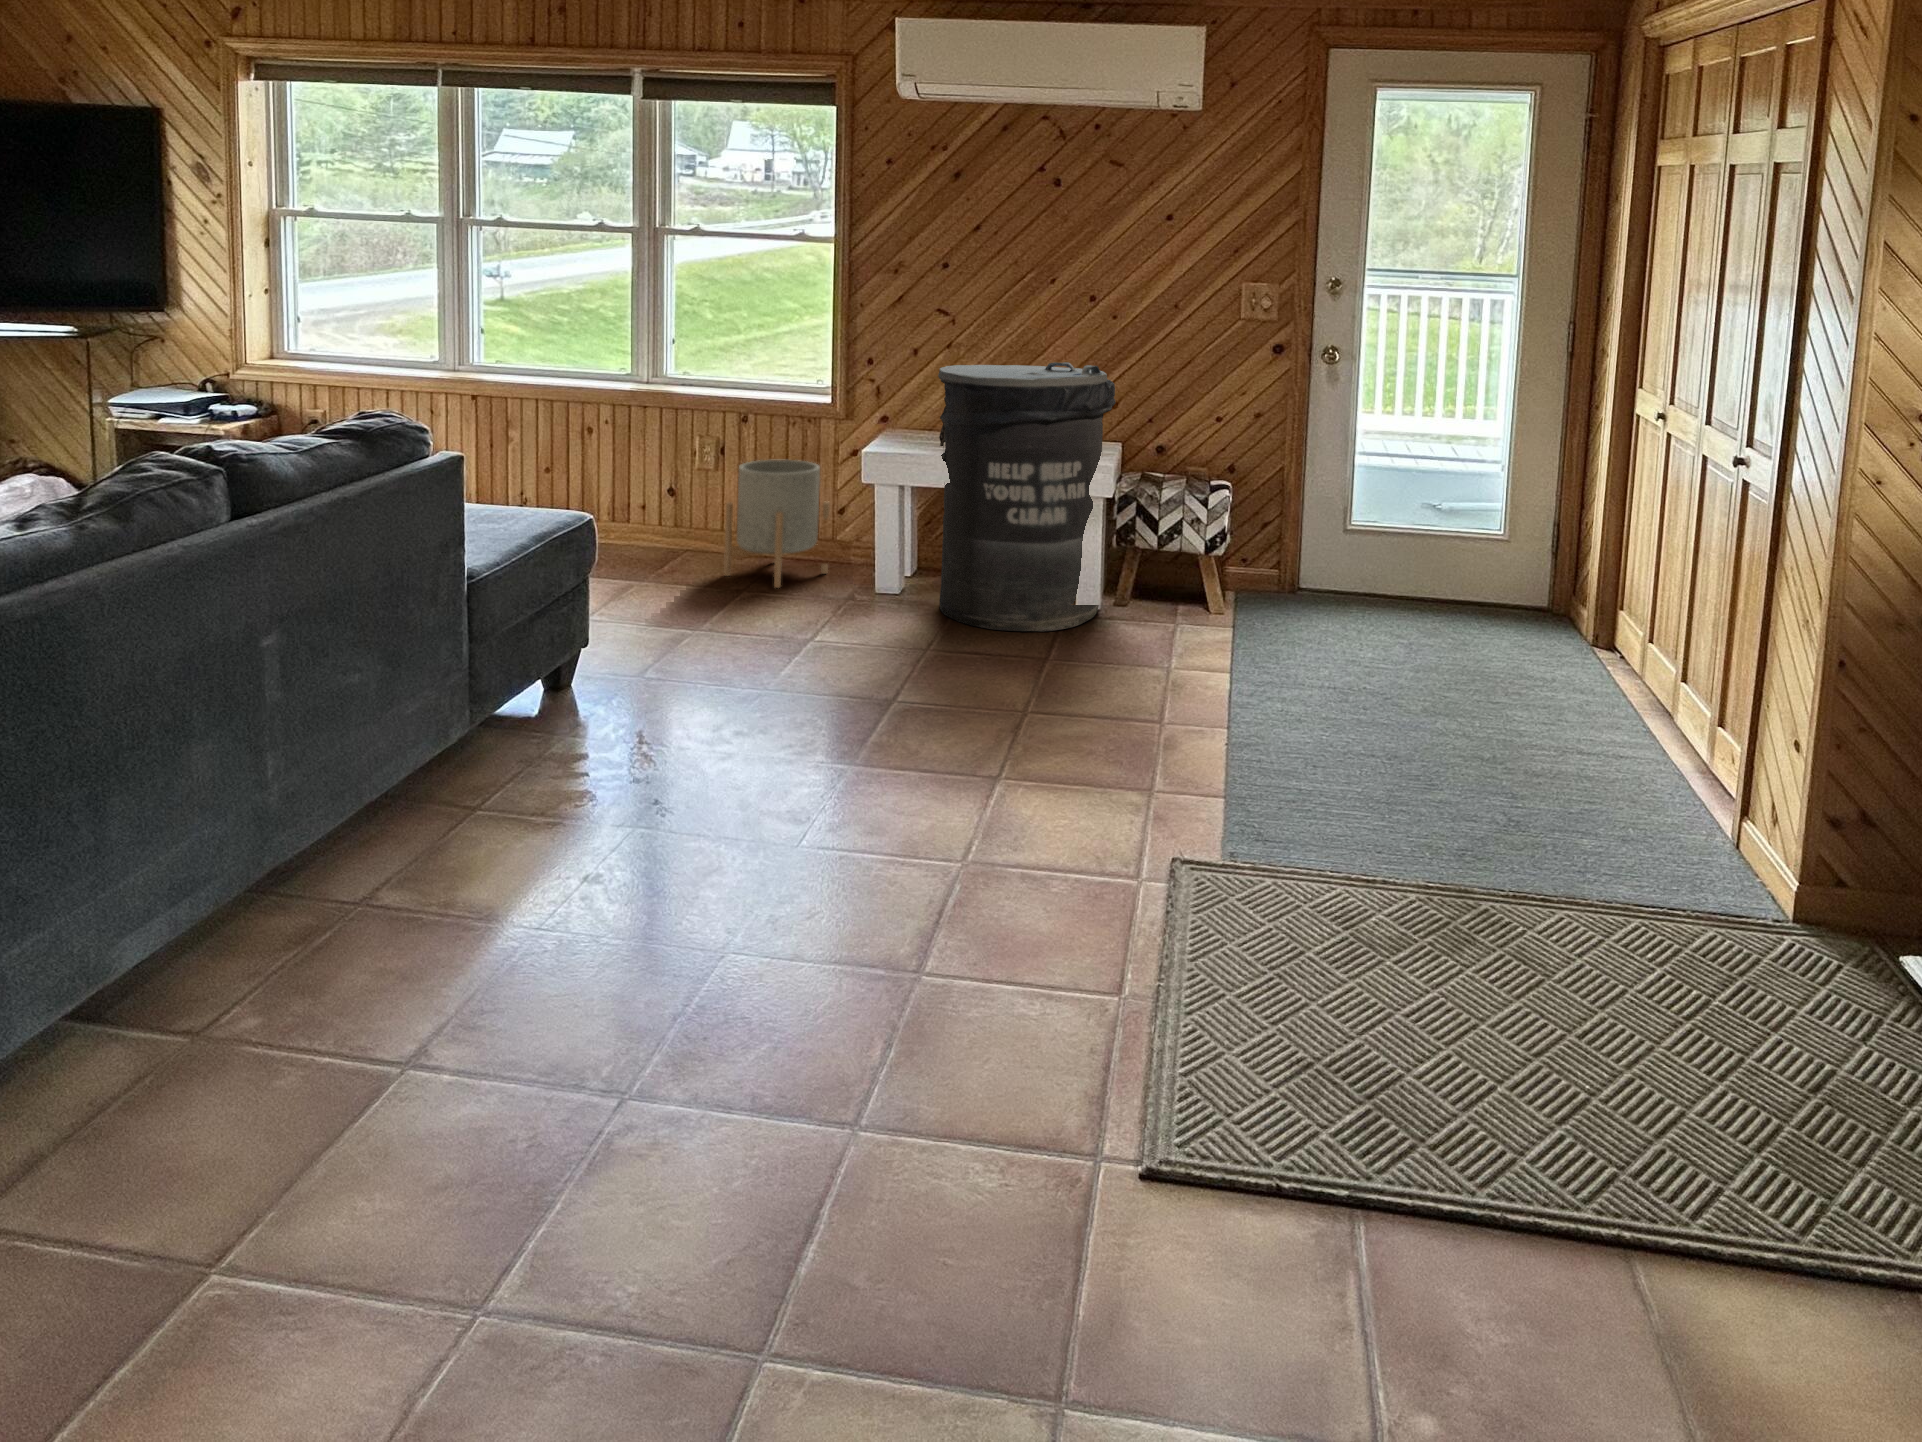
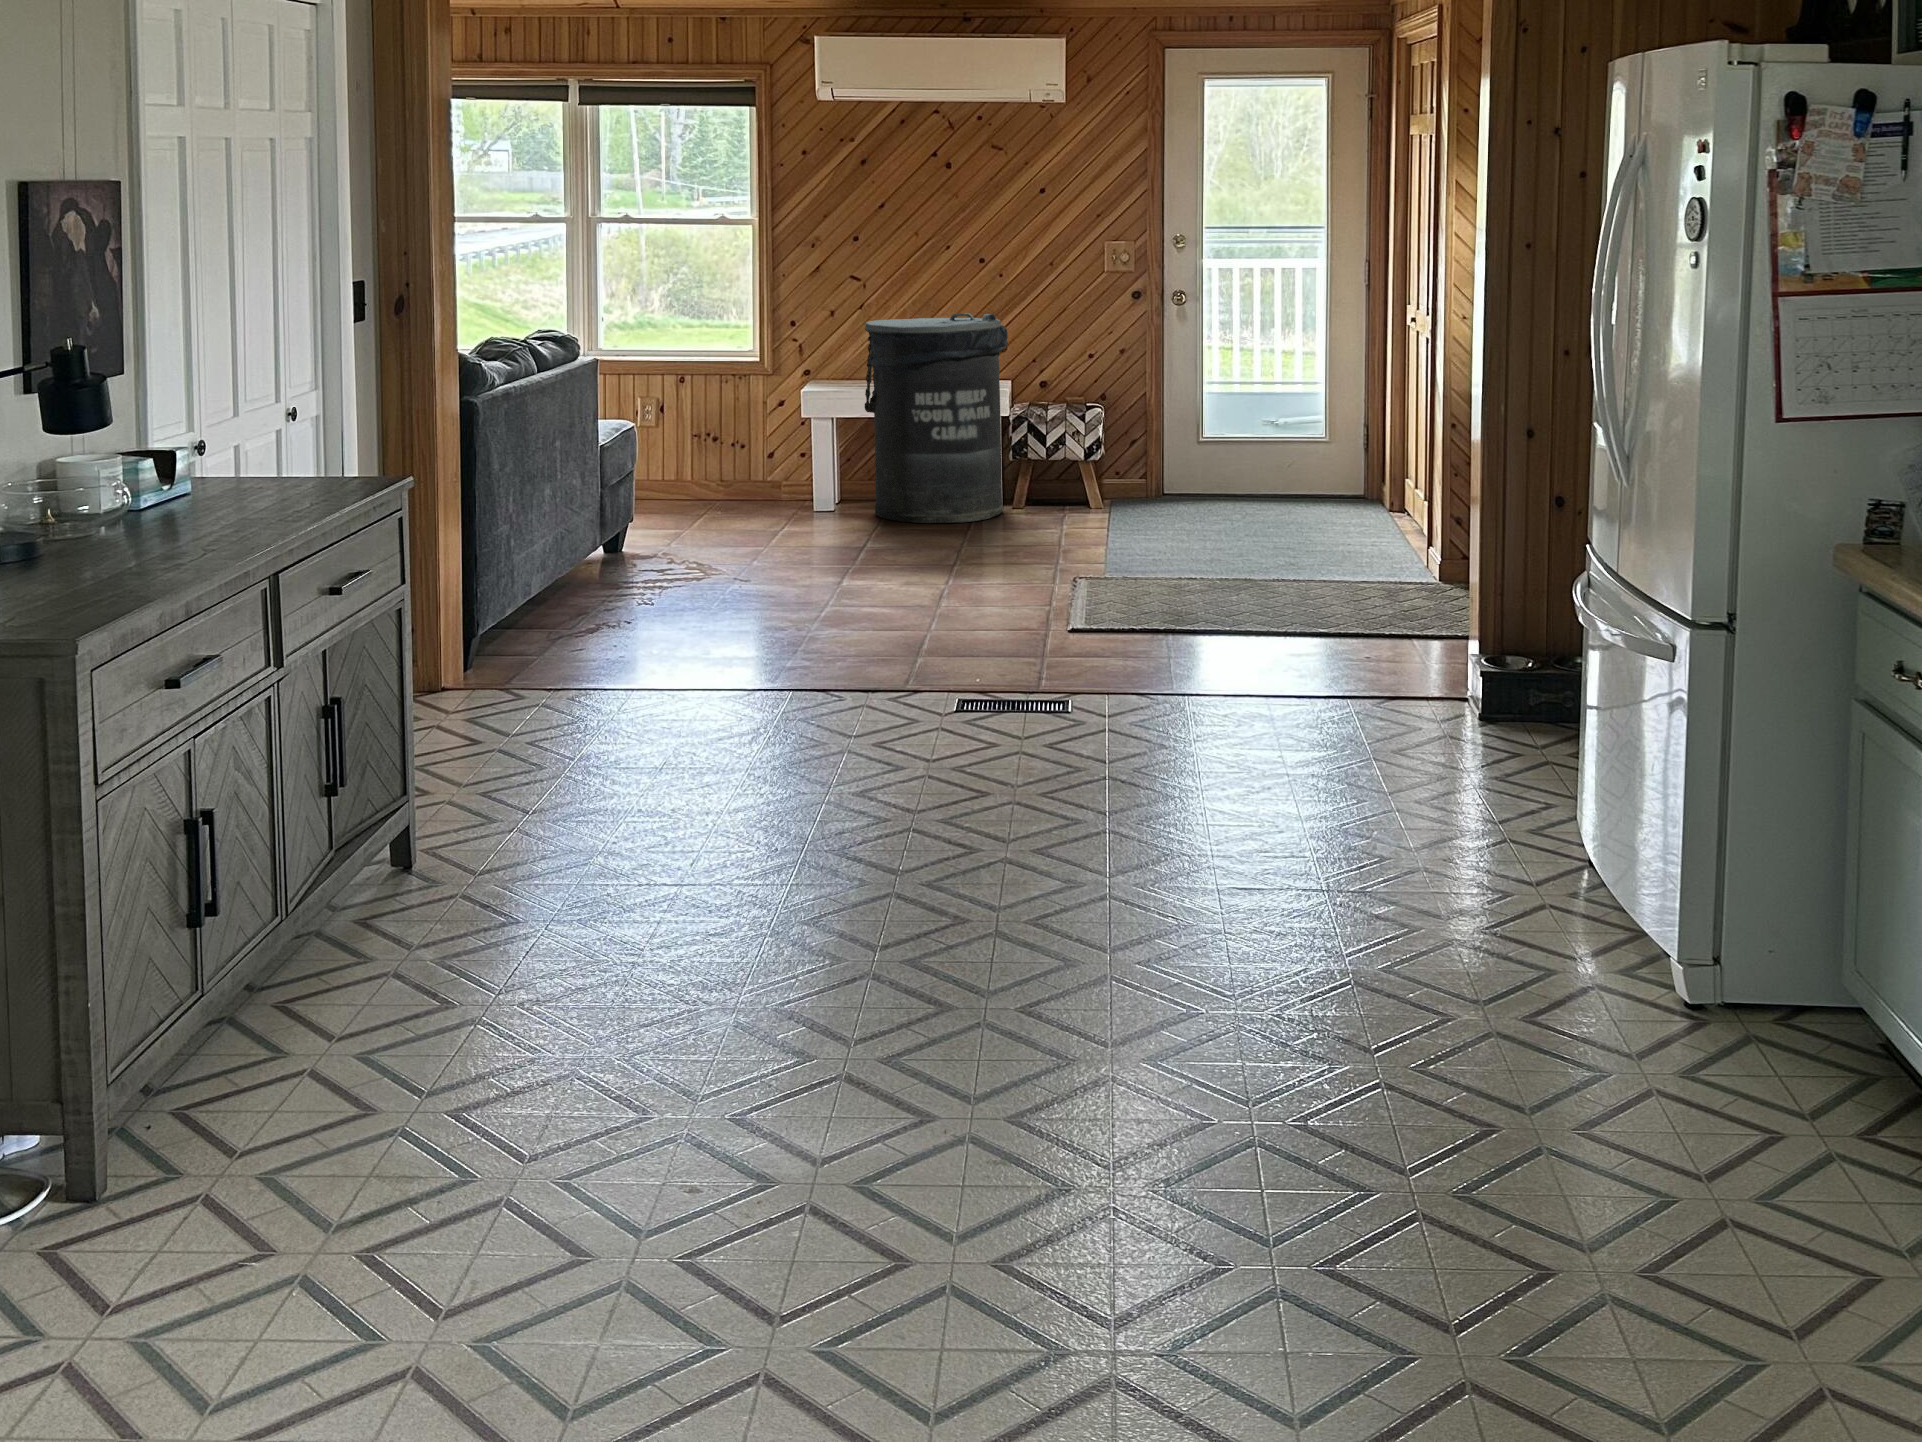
planter: present [724,460,830,588] -> none [685,409,770,511]

